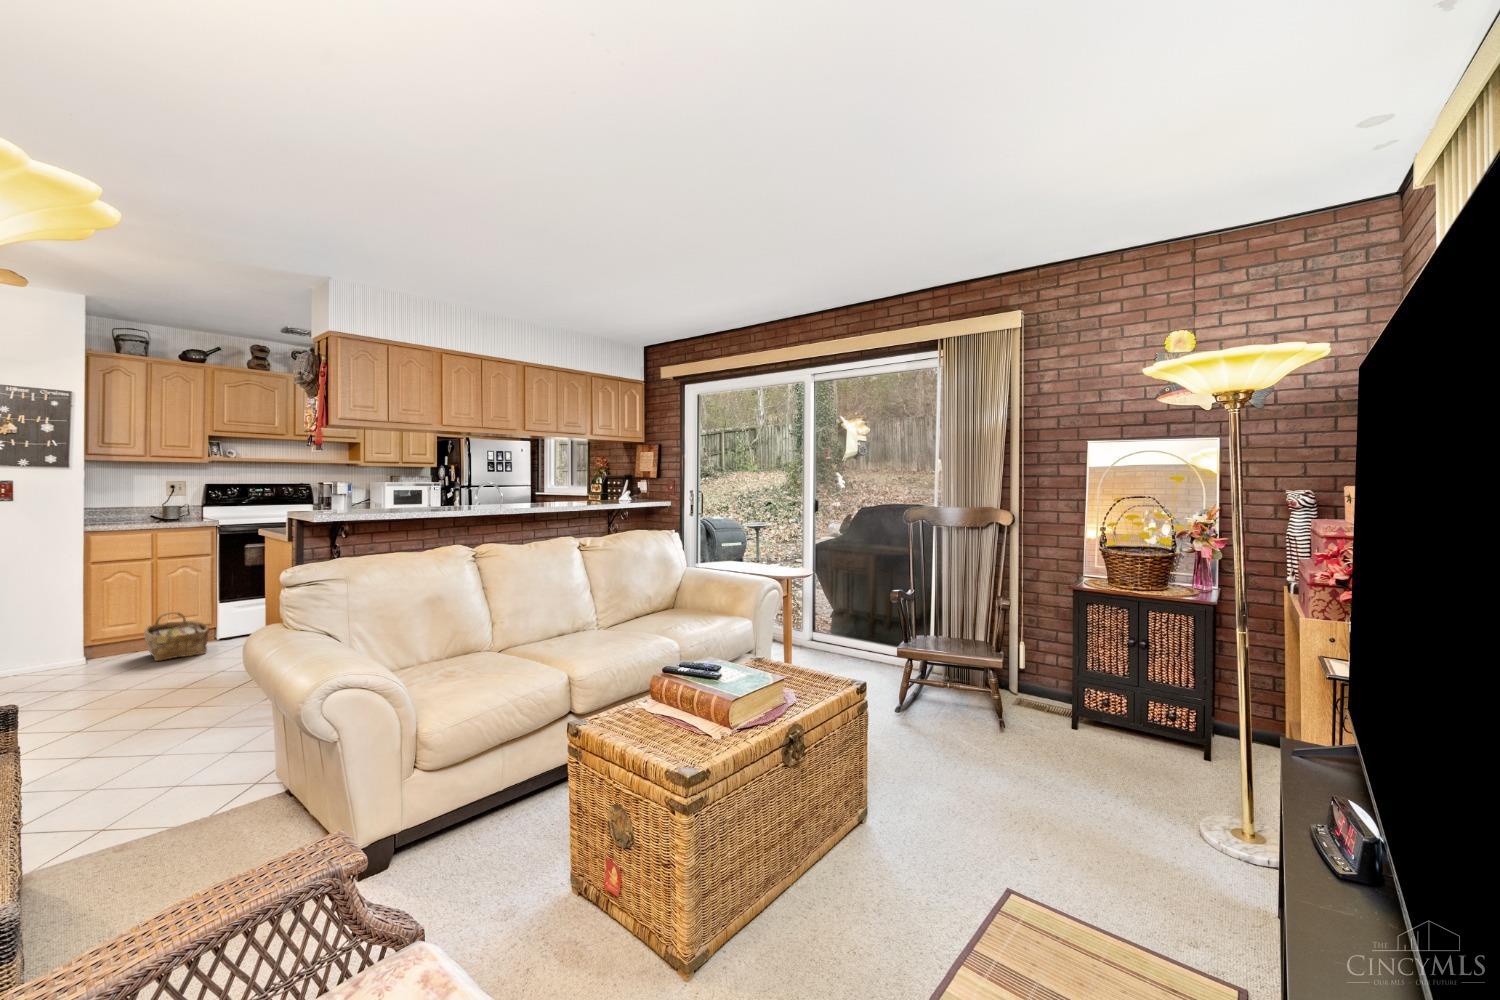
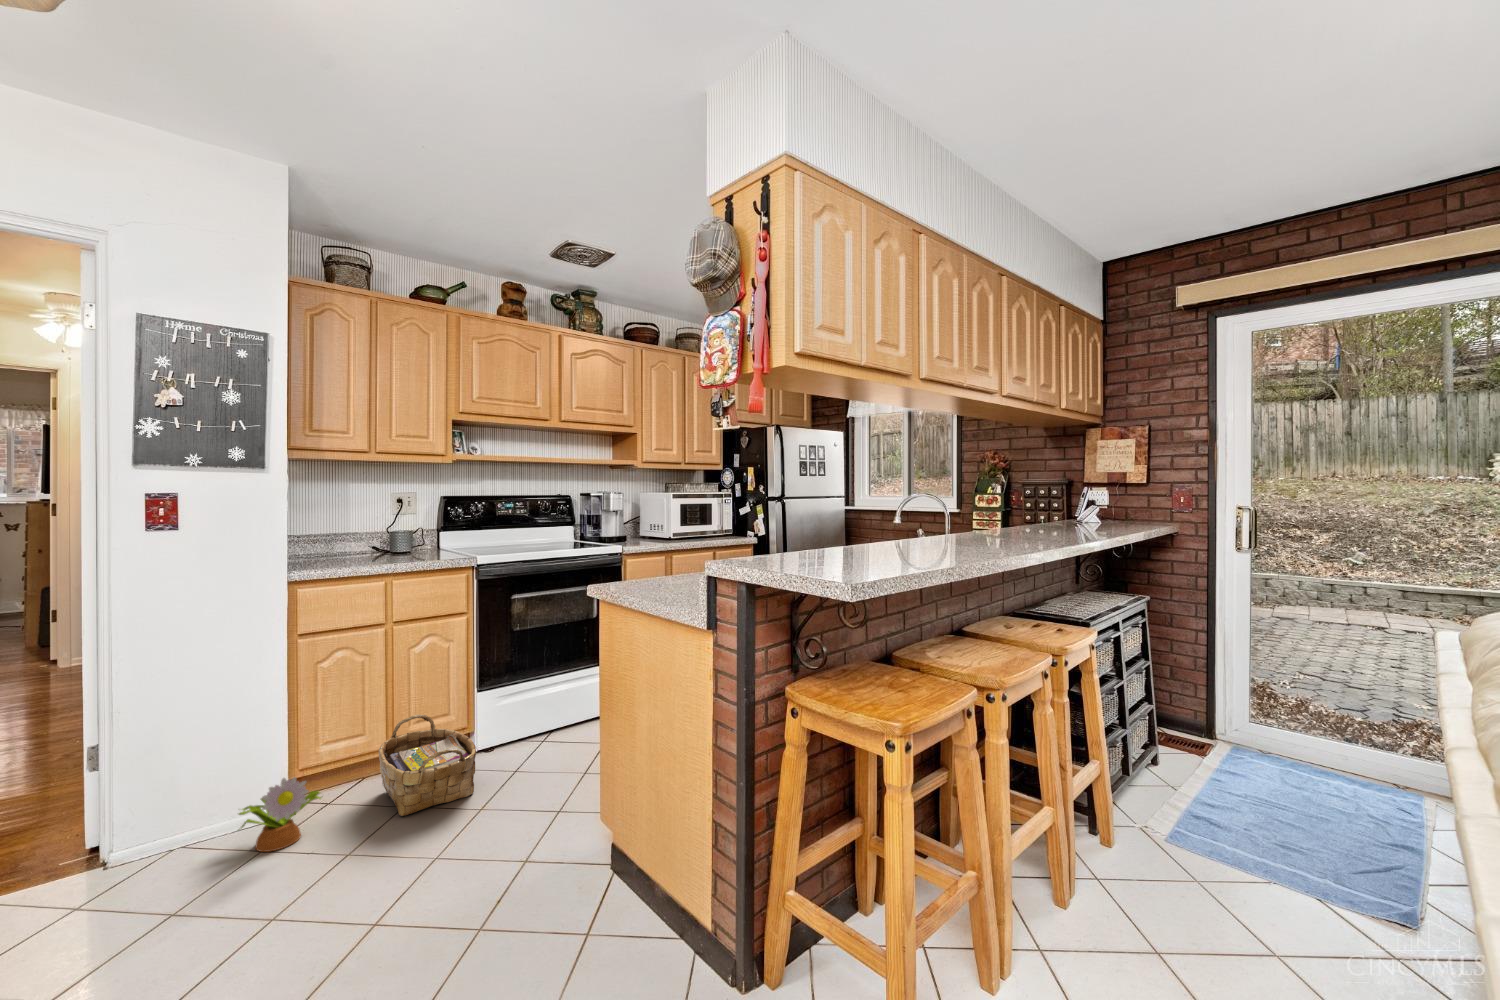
decorative plant: none [51,635,107,674] -> present [239,777,321,852]

